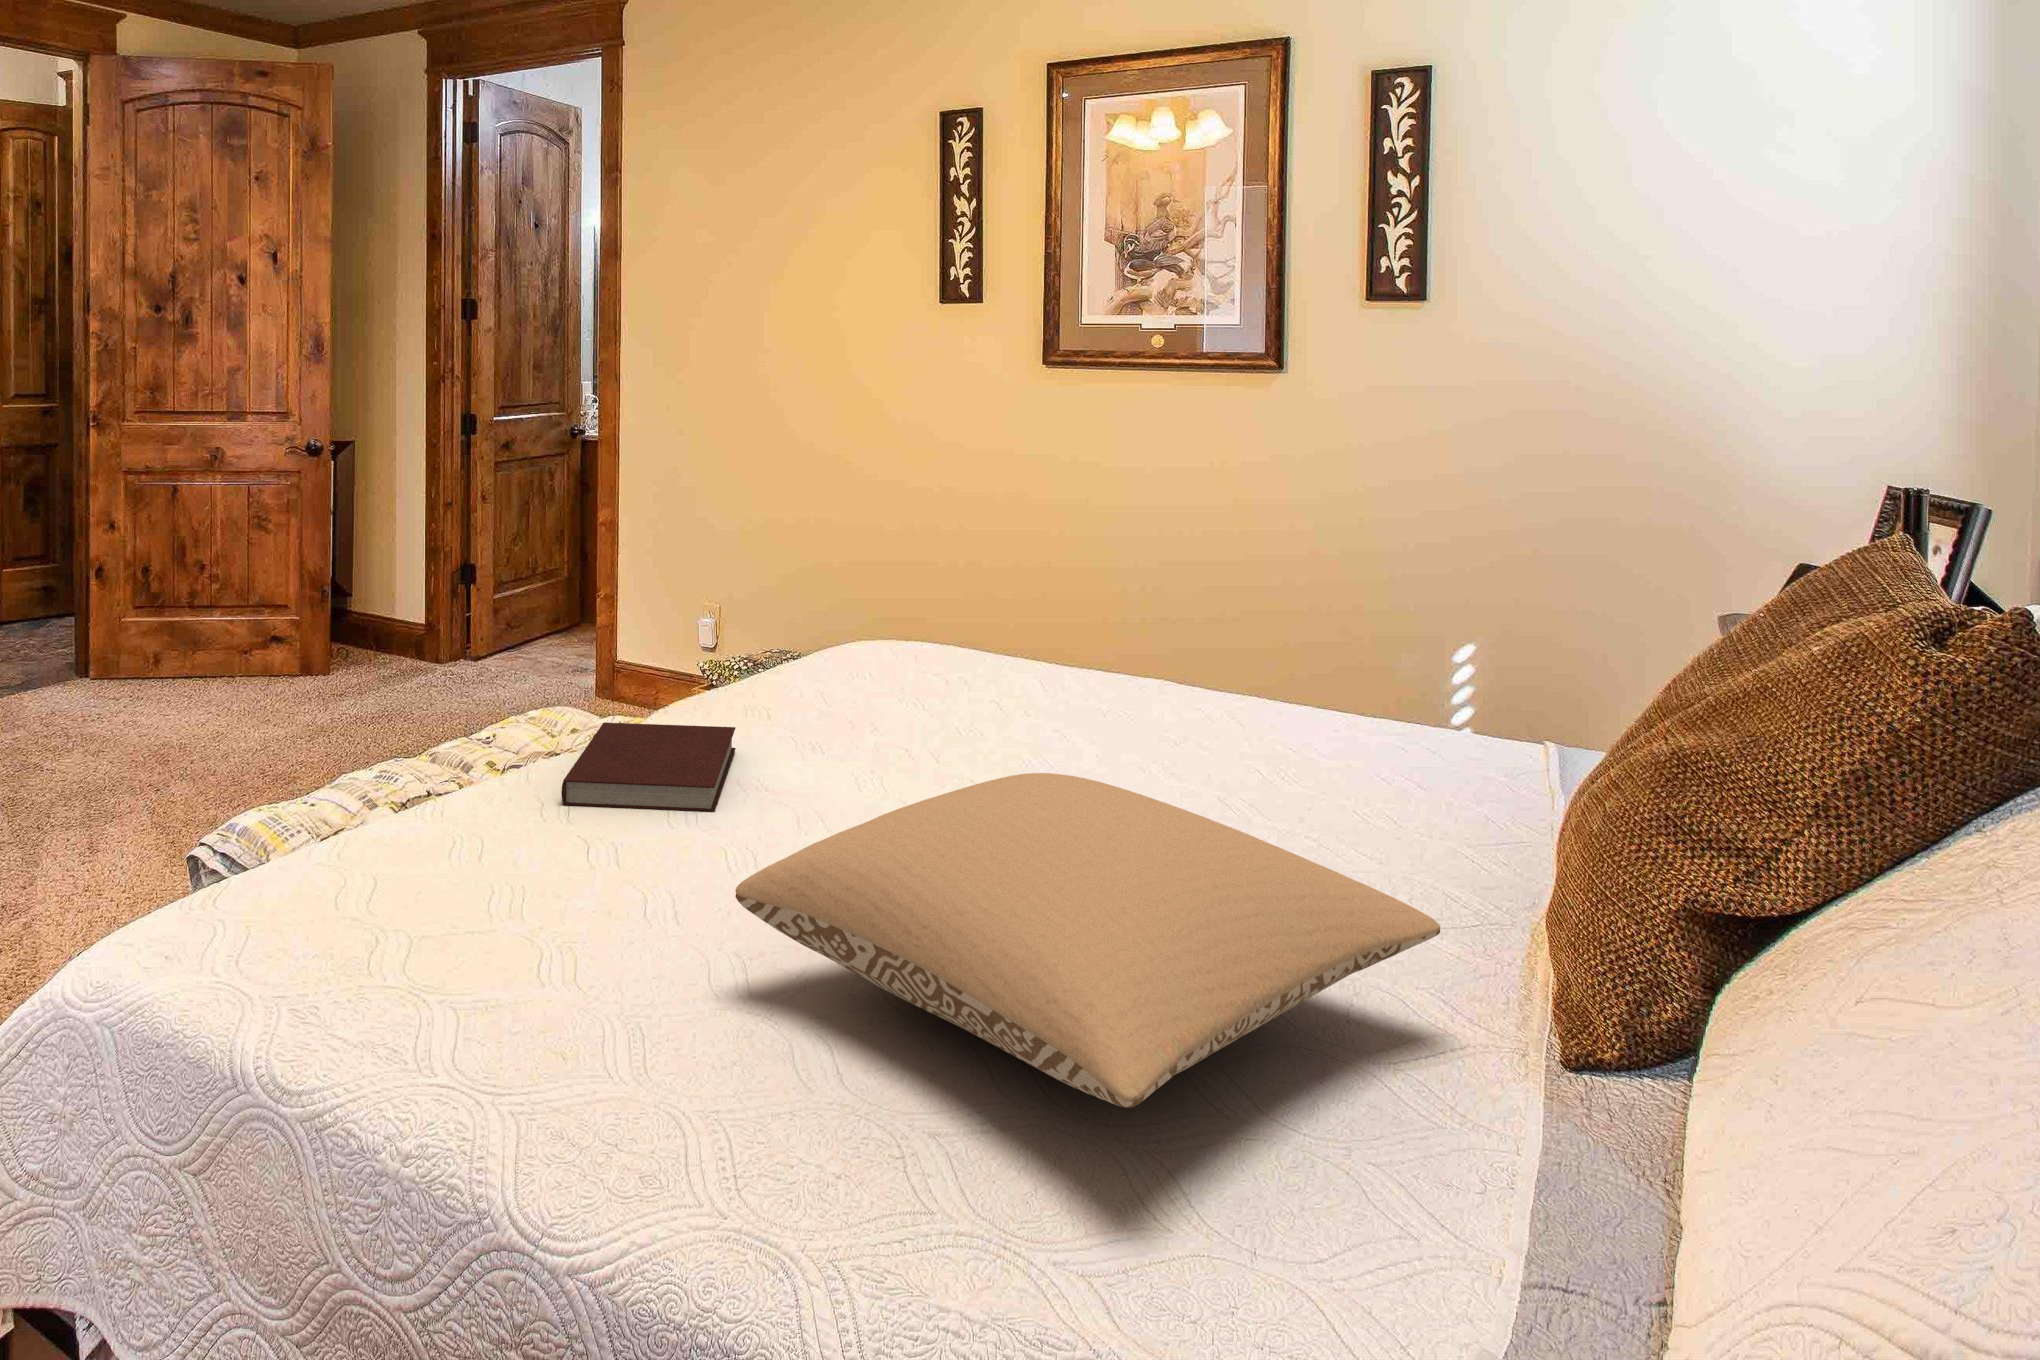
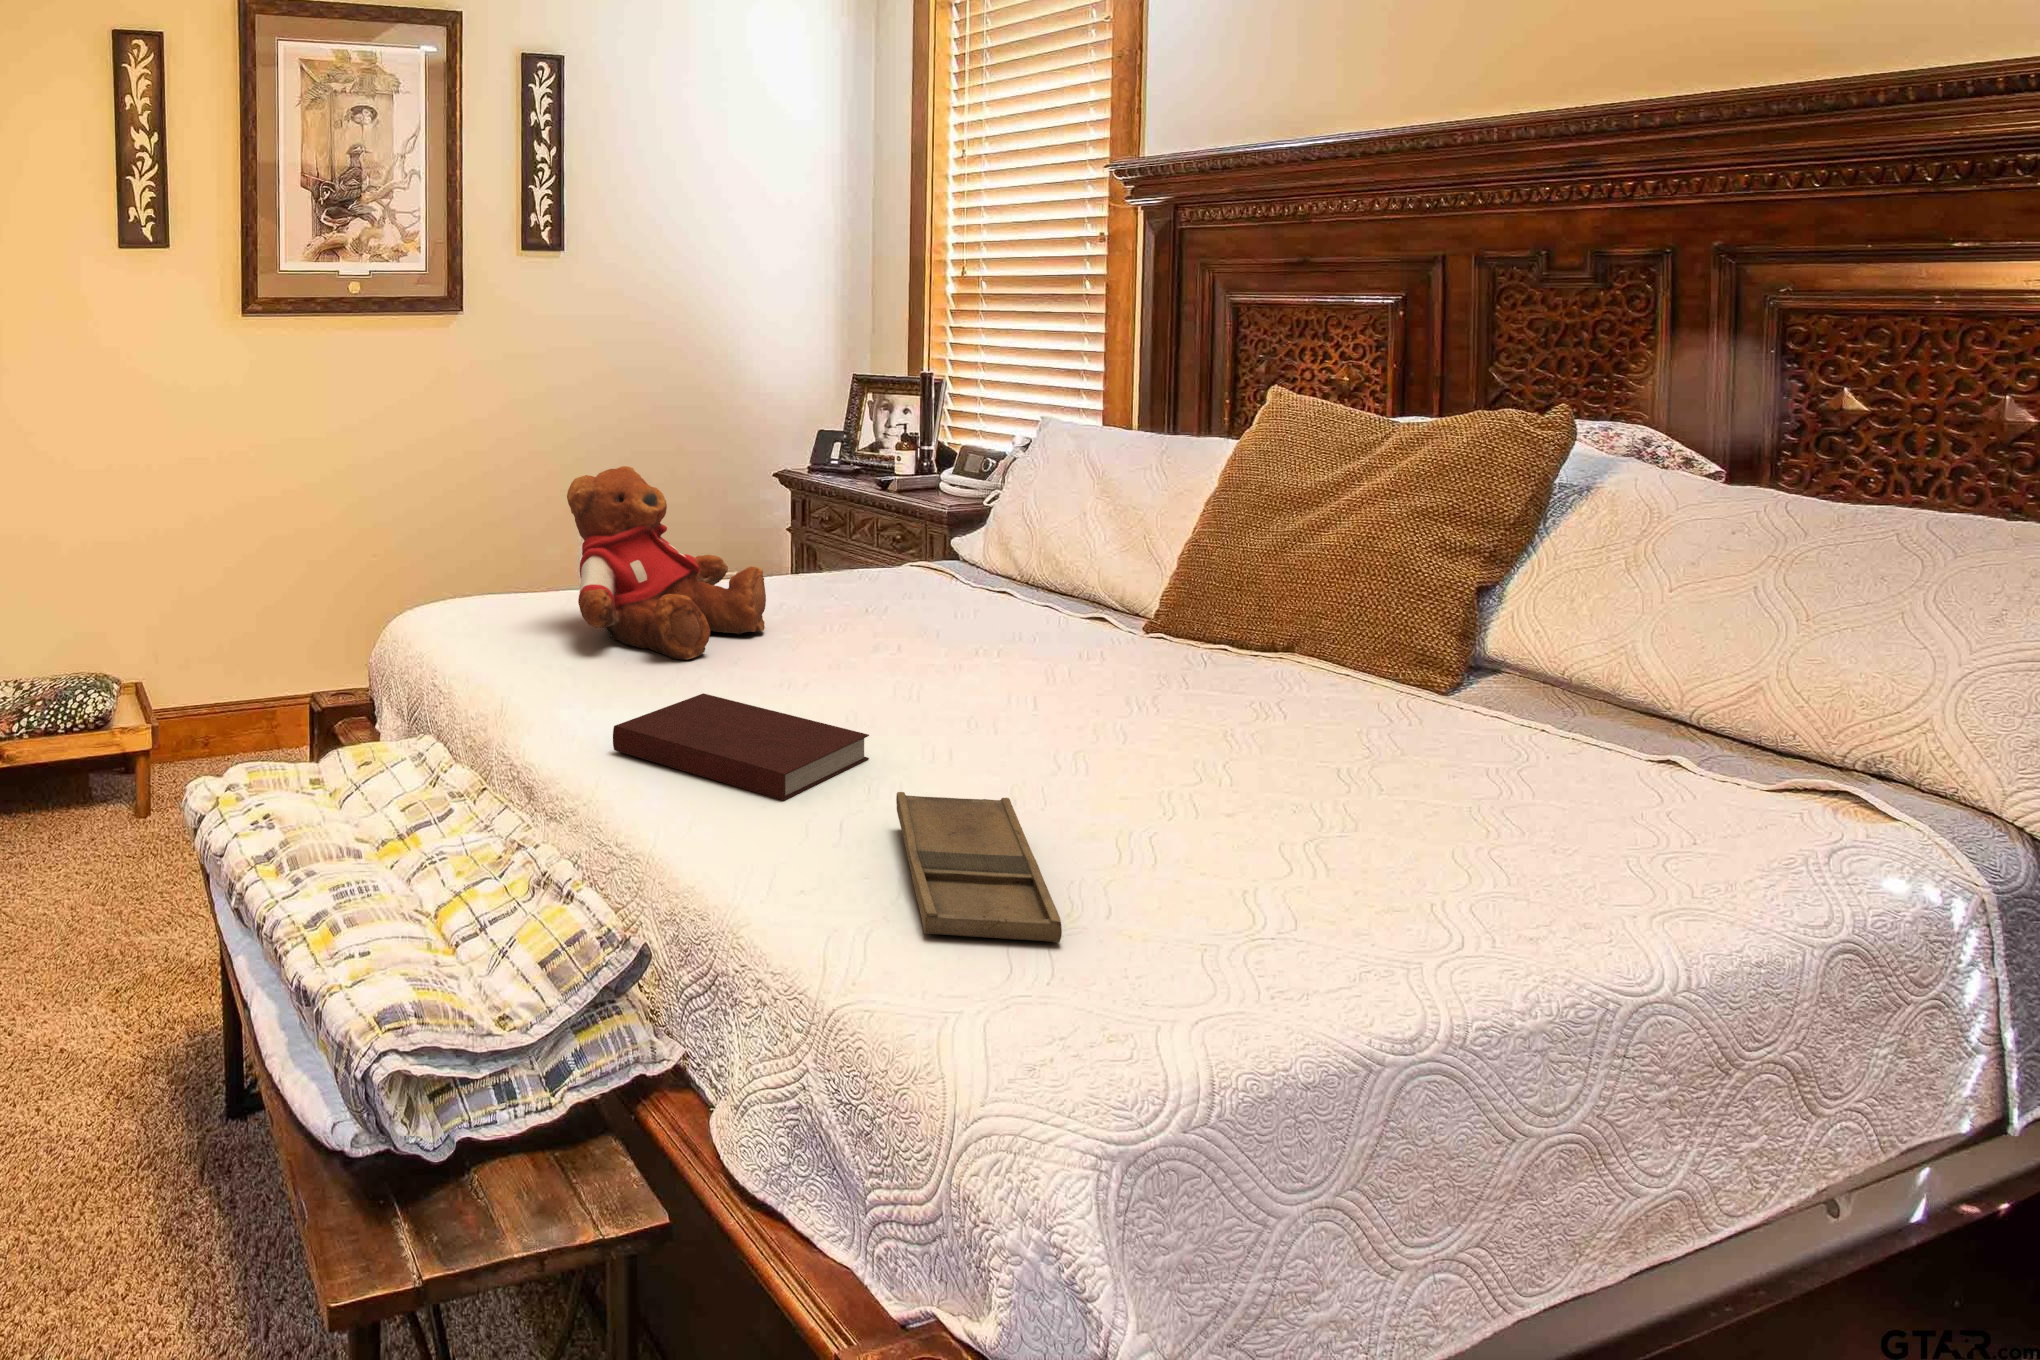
teddy bear: none [843,524,1070,720] -> present [567,466,766,659]
pillow: present [735,773,1440,1108] -> none [1137,613,1703,786]
tray: none [308,810,583,922] -> present [896,792,1062,943]

